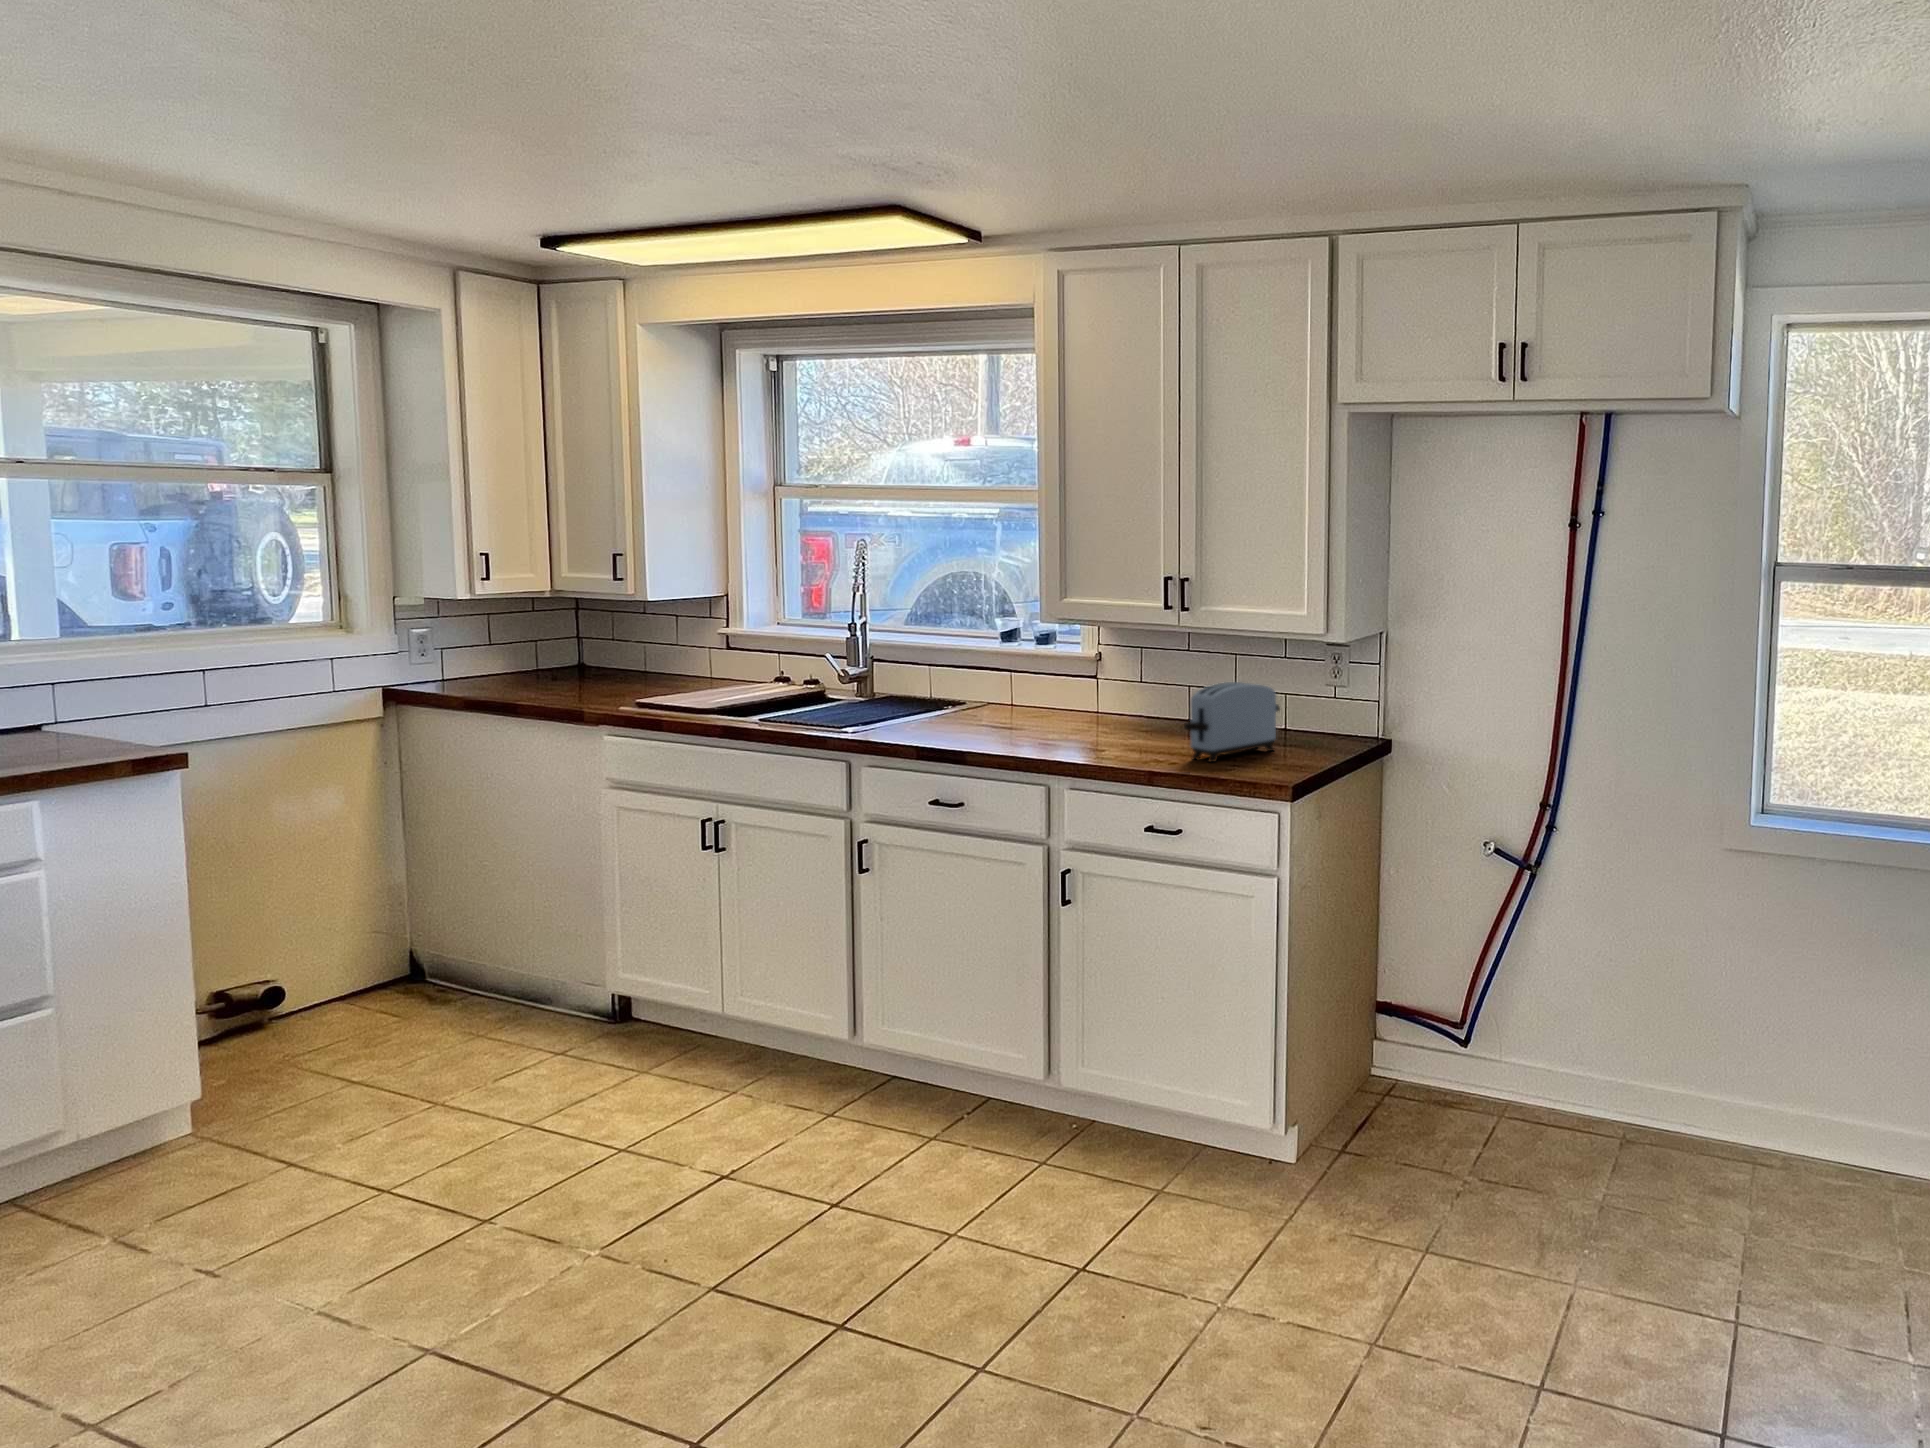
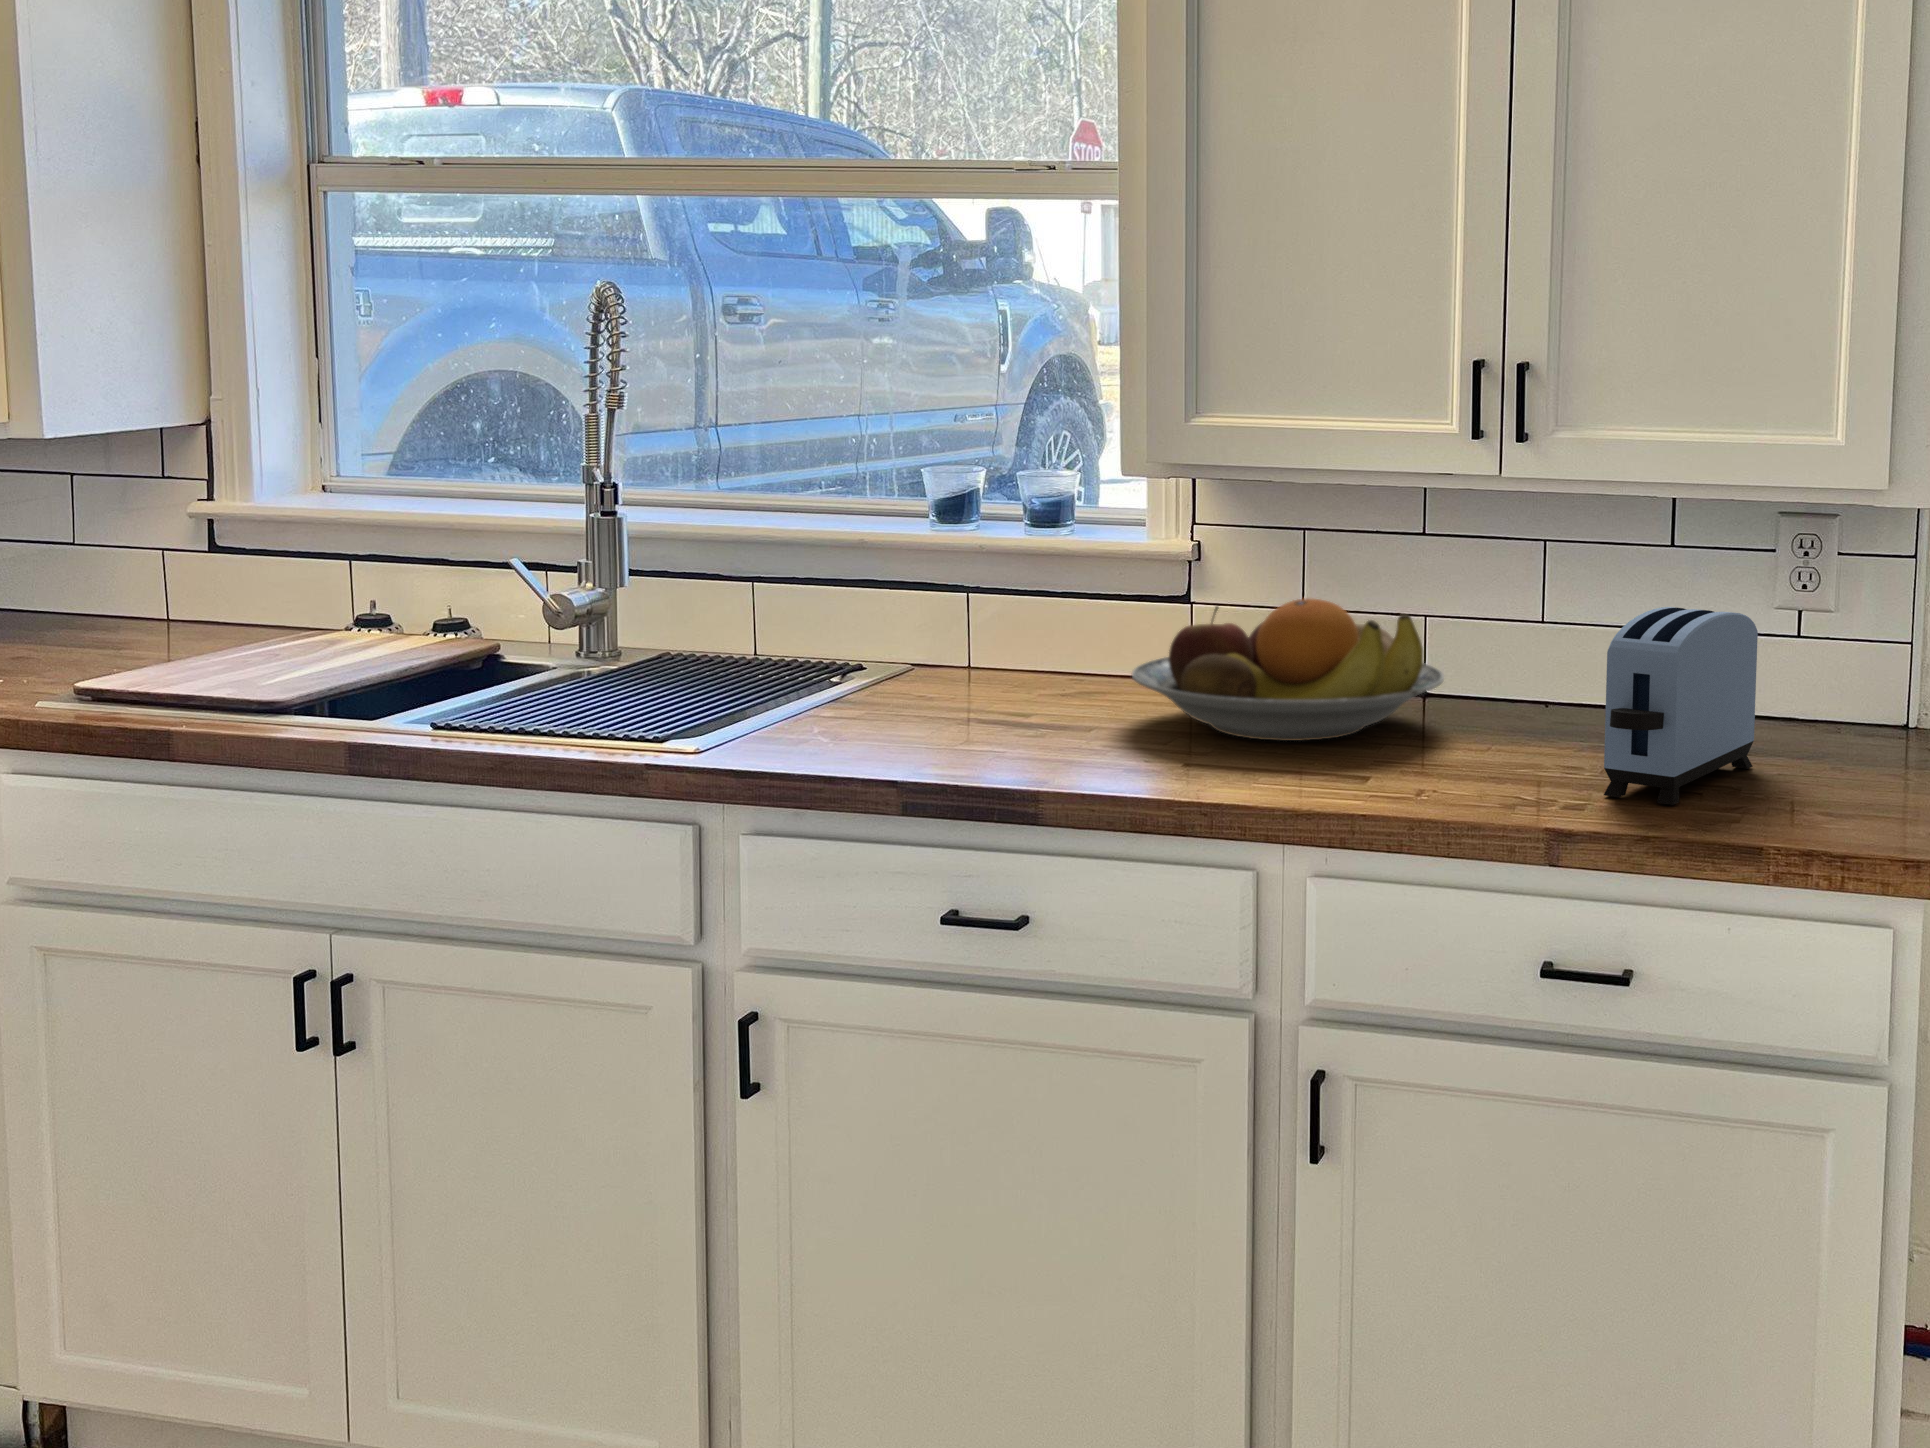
fruit bowl: none [1040,677,1176,736] -> present [1132,599,1444,741]

